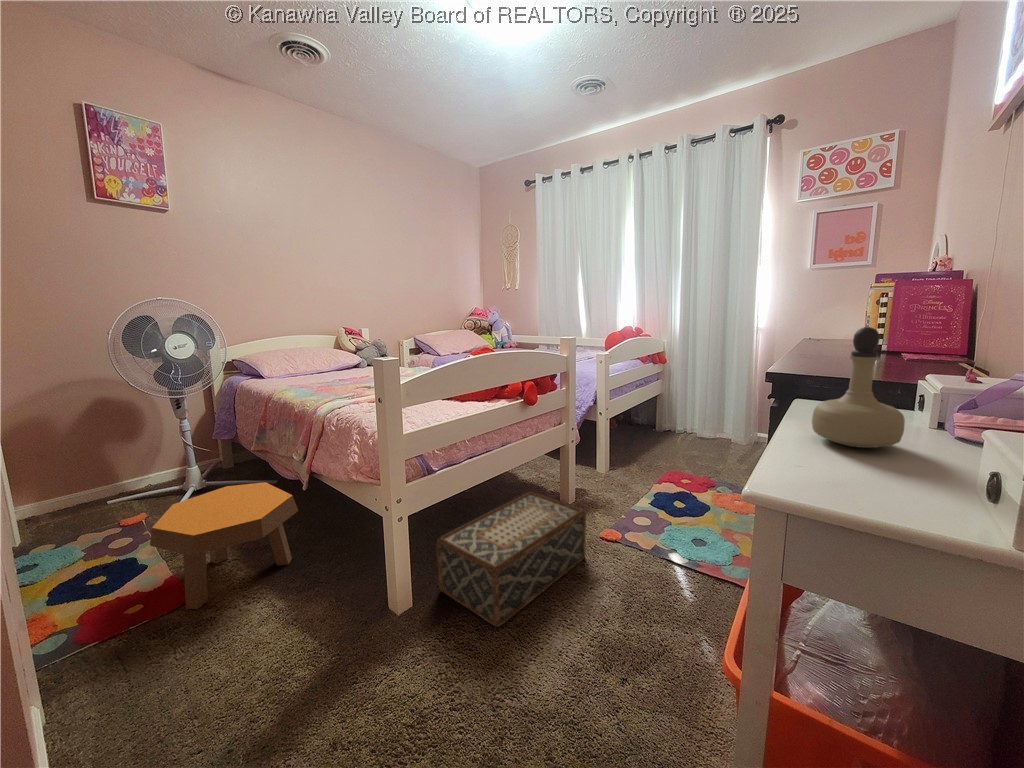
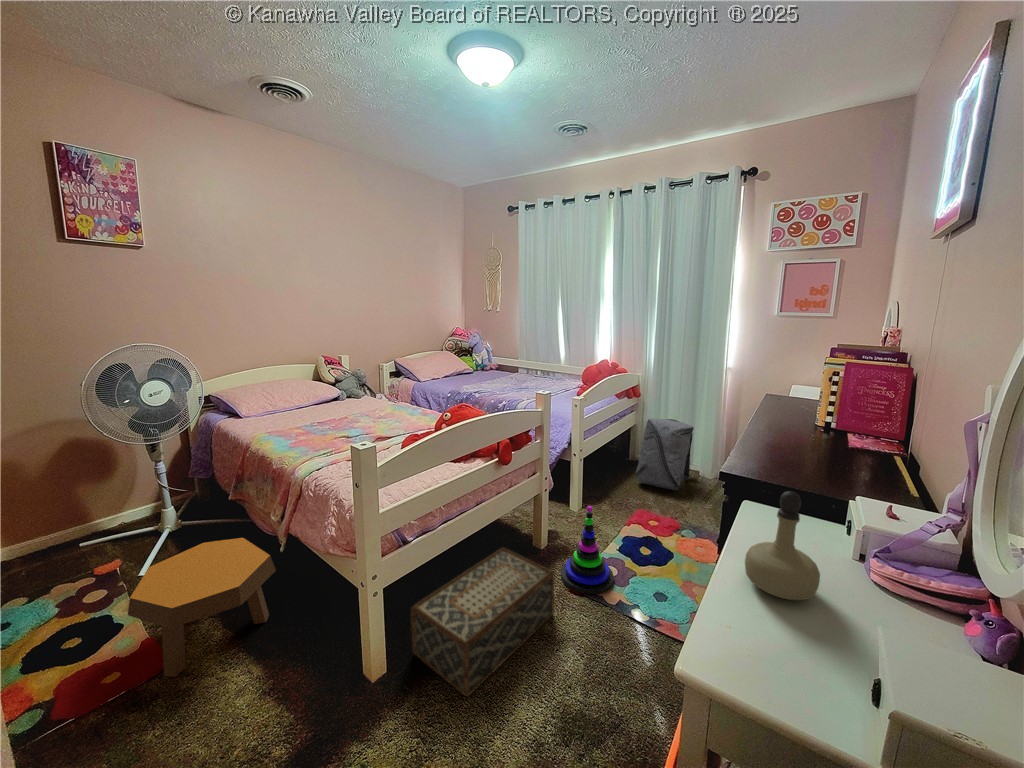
backpack: none [664,382,724,453] -> present [636,418,694,490]
stacking toy: none [591,449,647,540] -> present [561,506,614,594]

